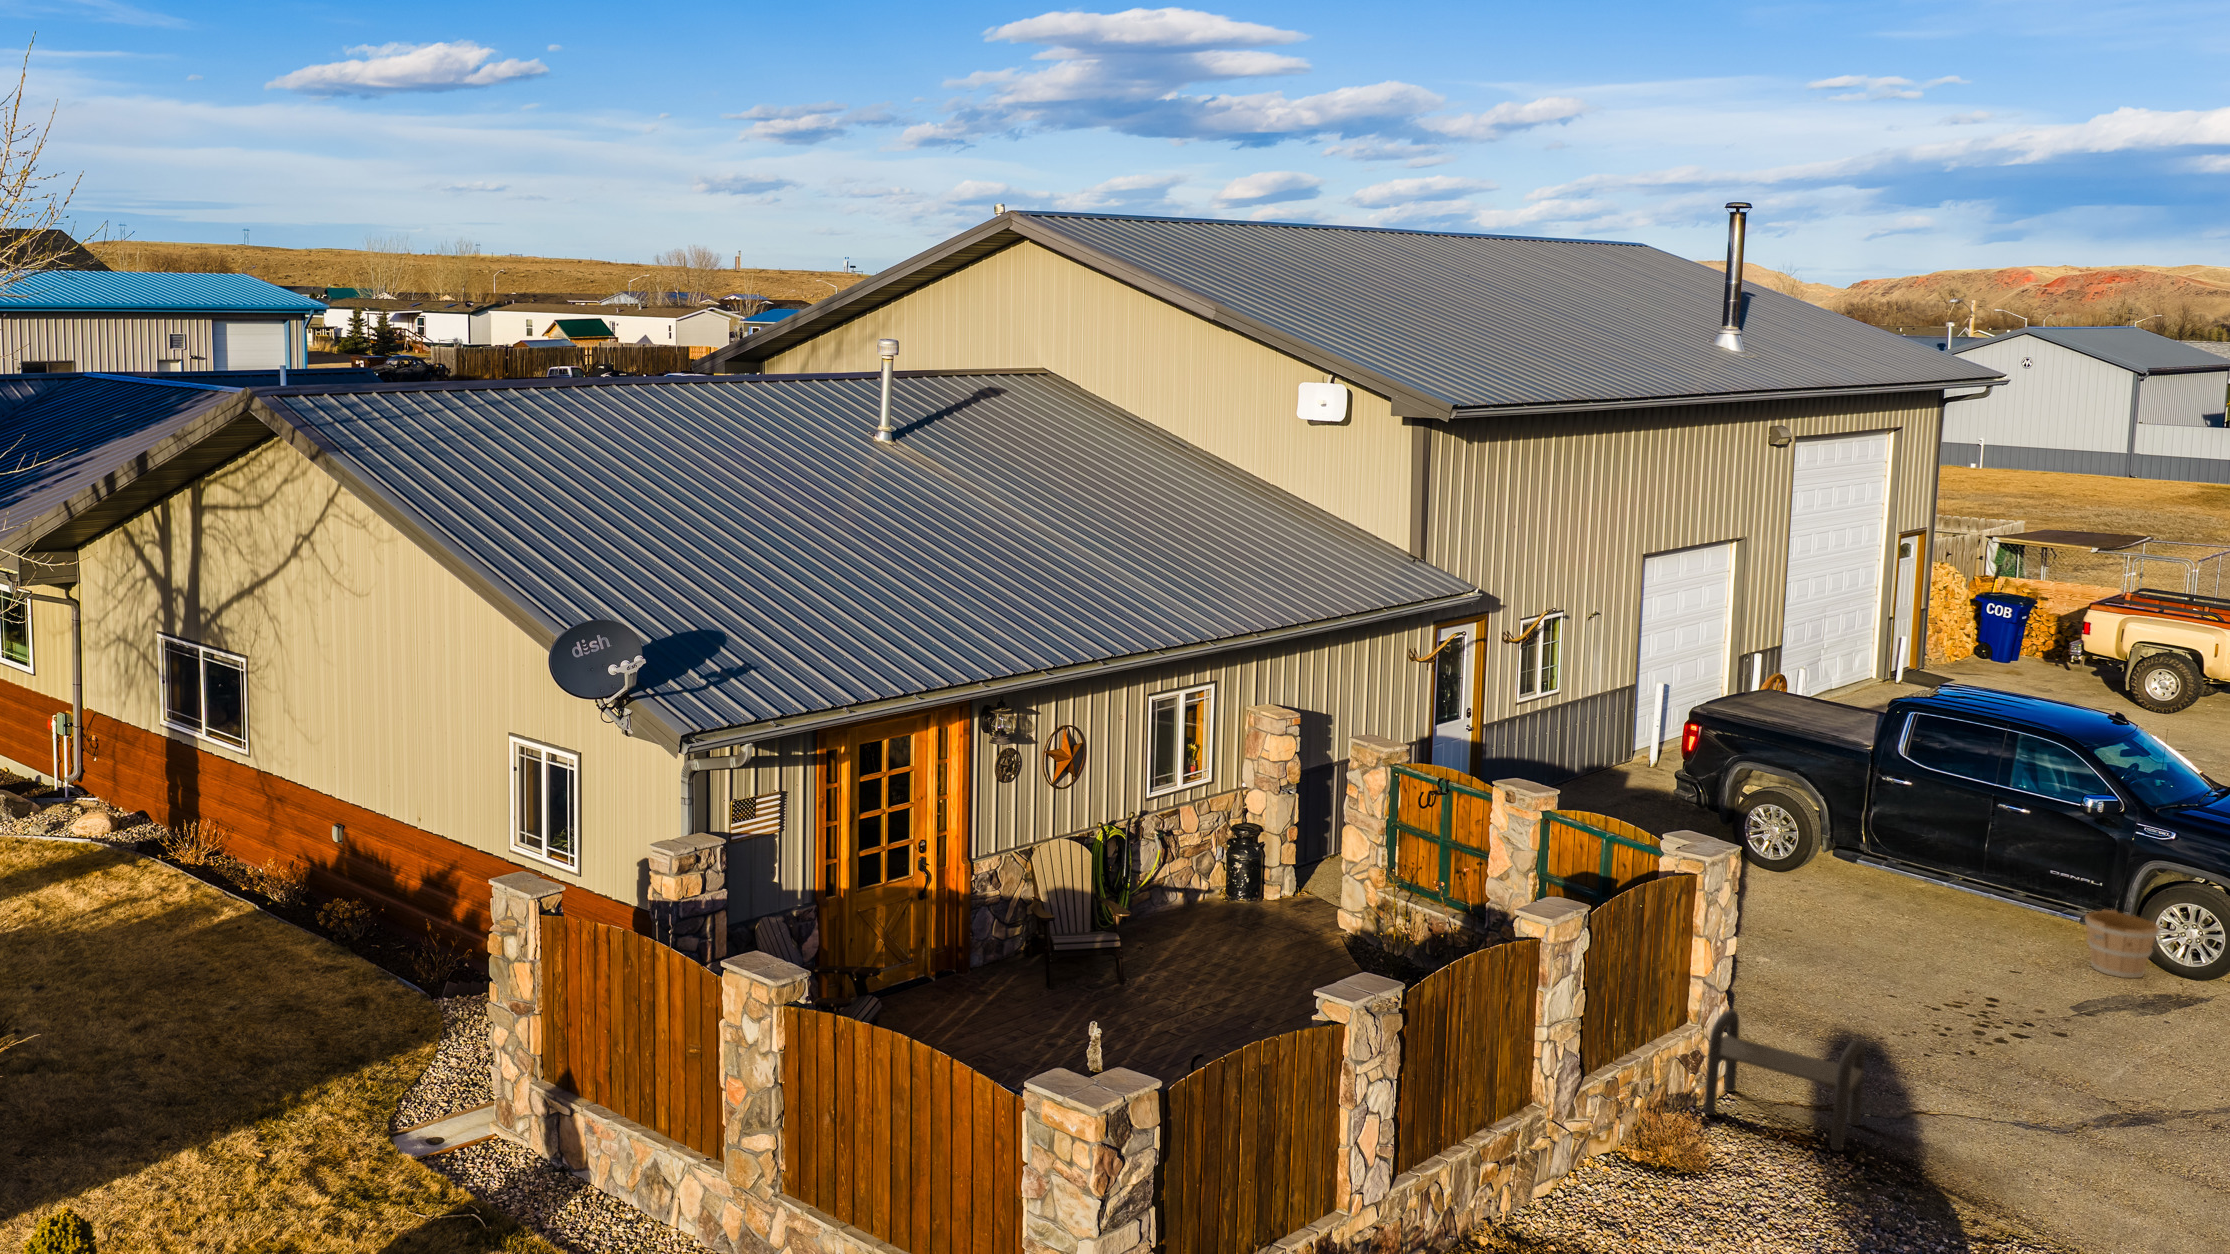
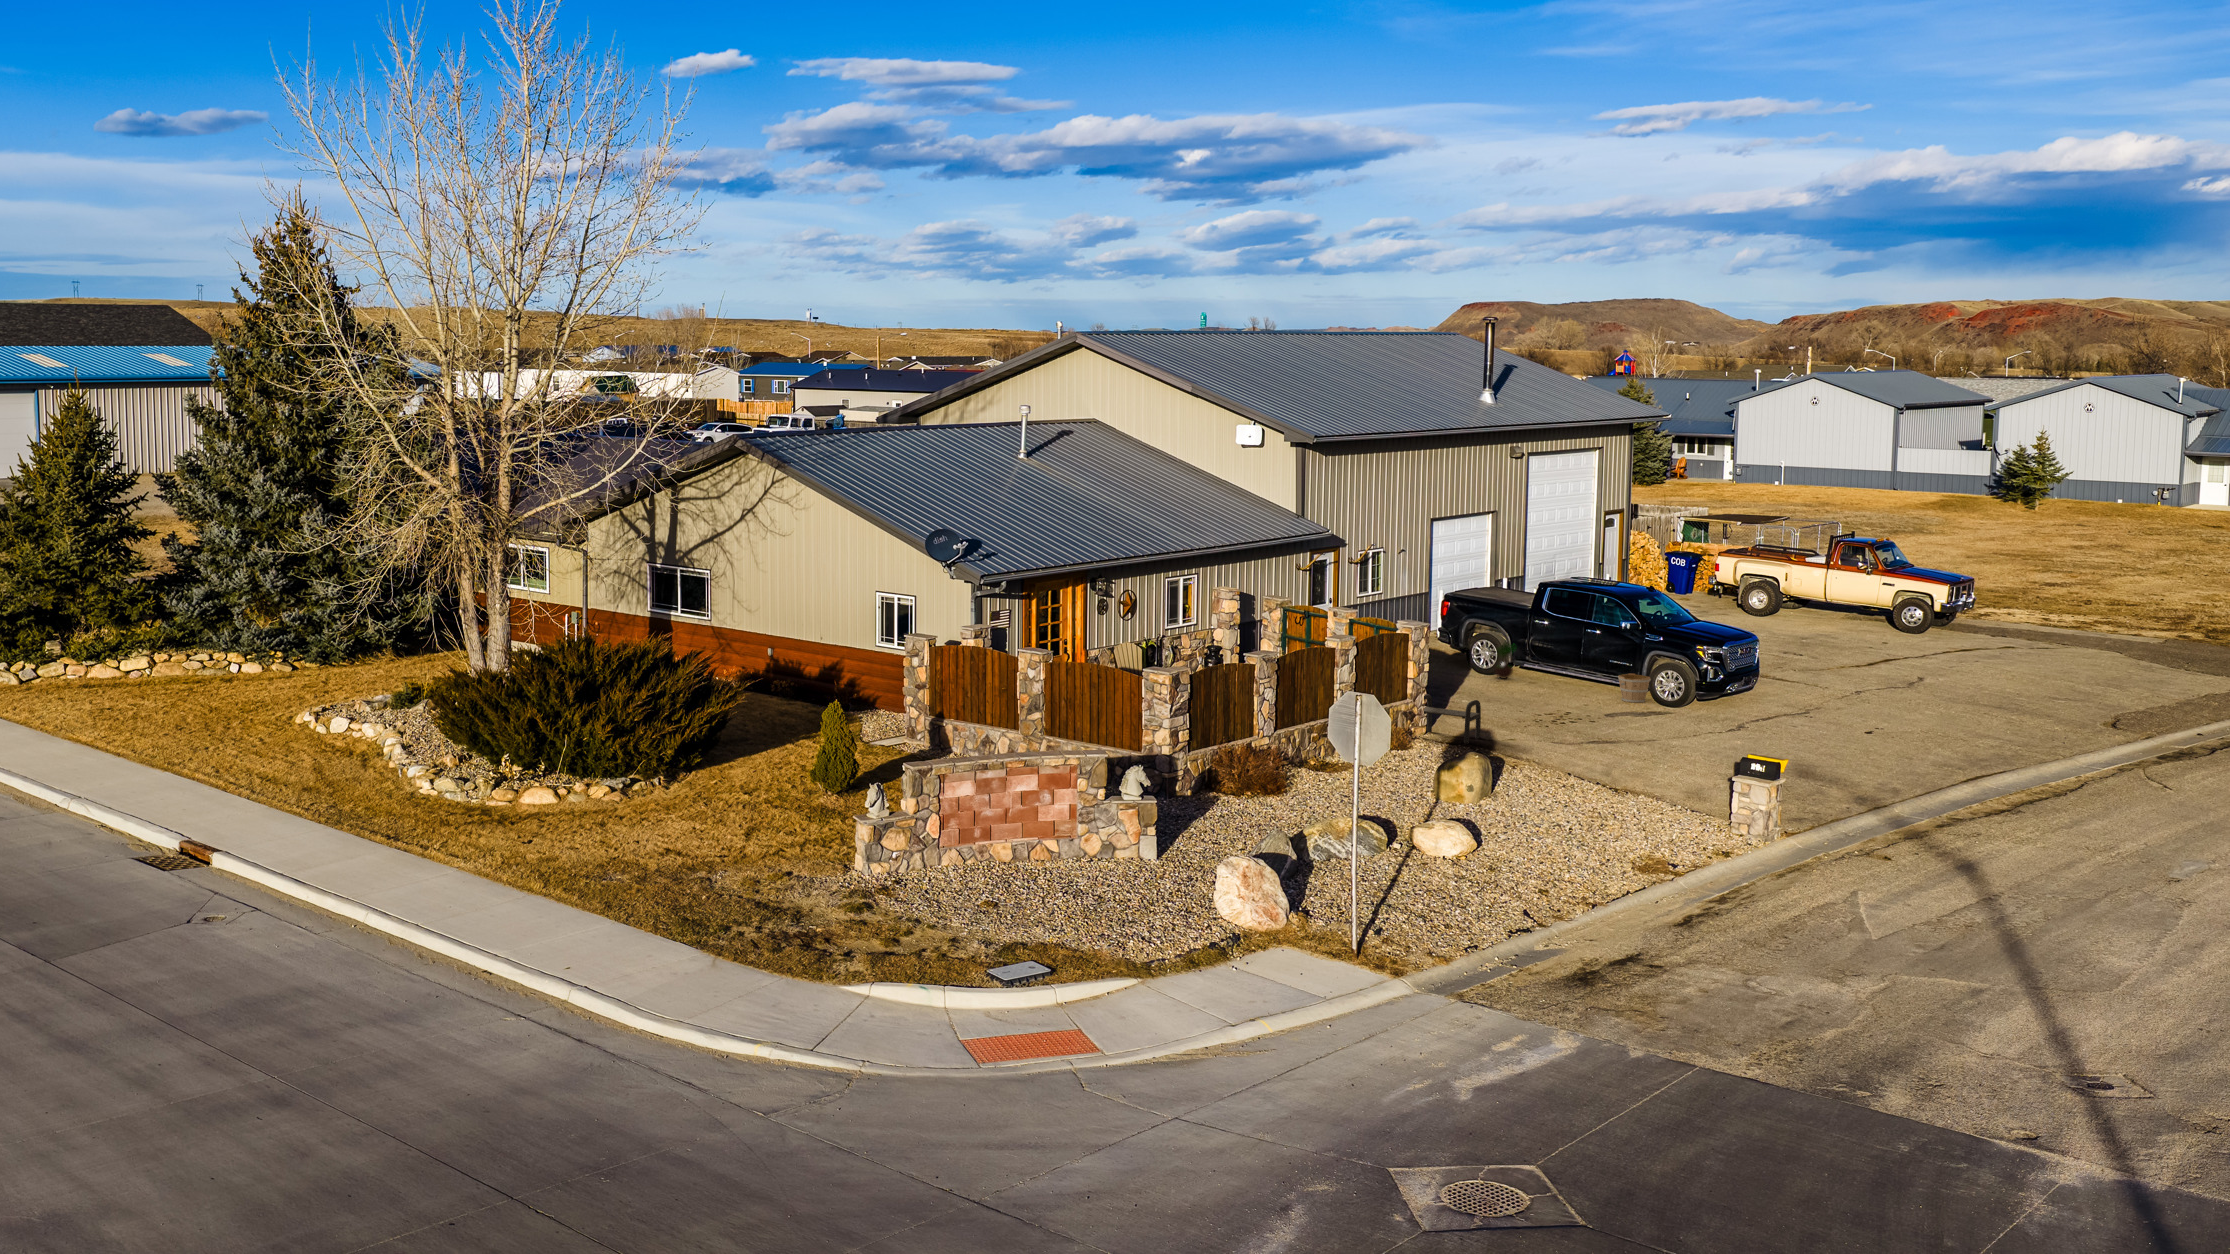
potted tree: none [1791,808,1841,884] -> present [1495,643,1515,679]

